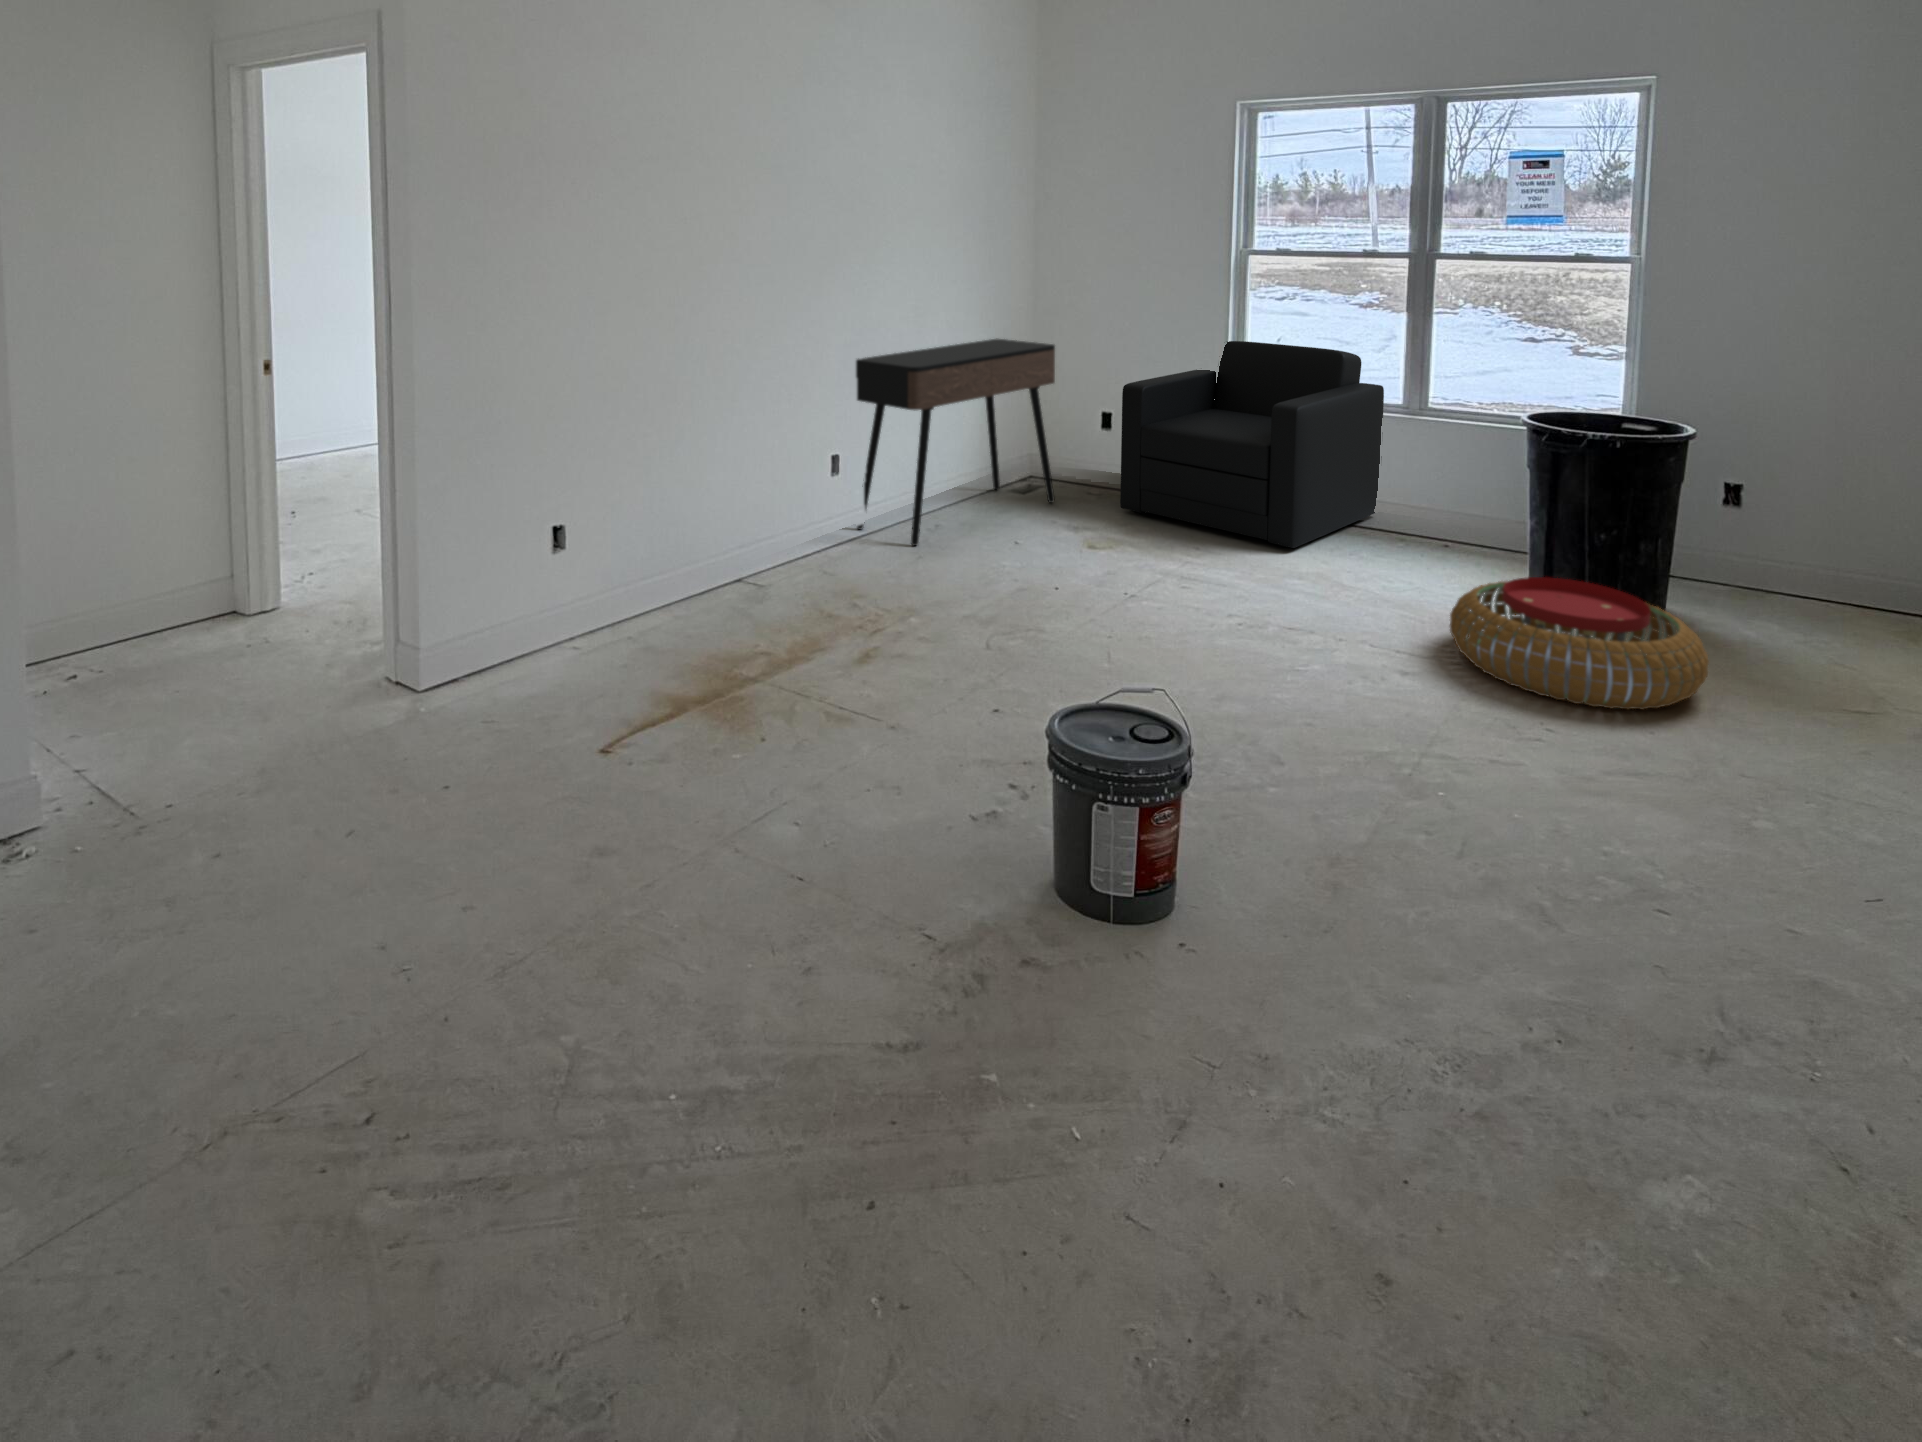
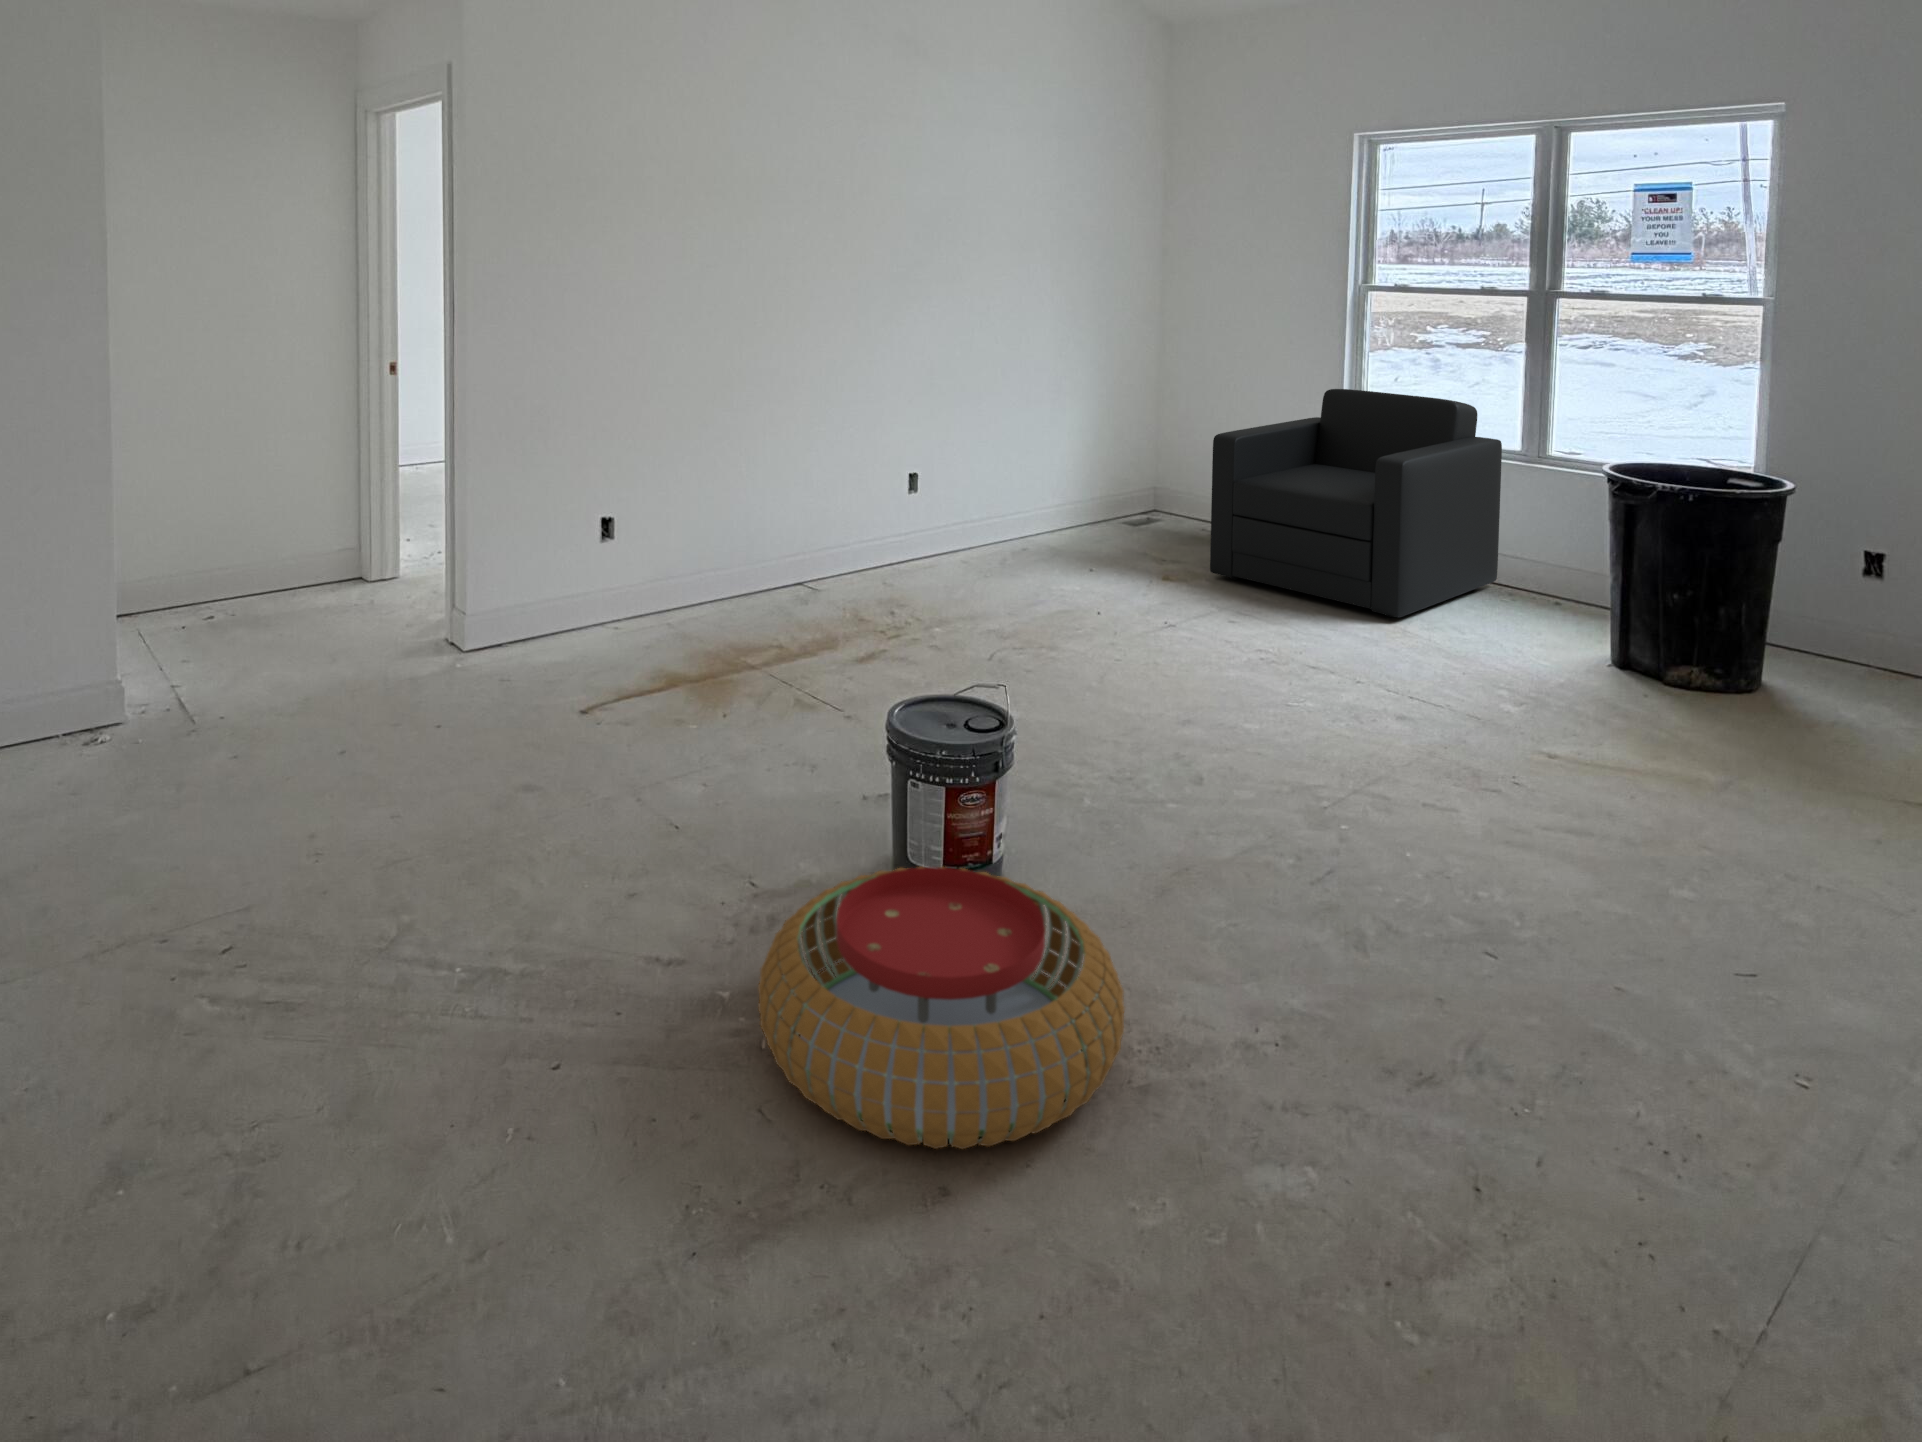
console table: present [856,339,1055,546] -> none [915,382,1139,610]
pouf: present [1450,577,1709,709] -> present [758,866,1124,1149]

